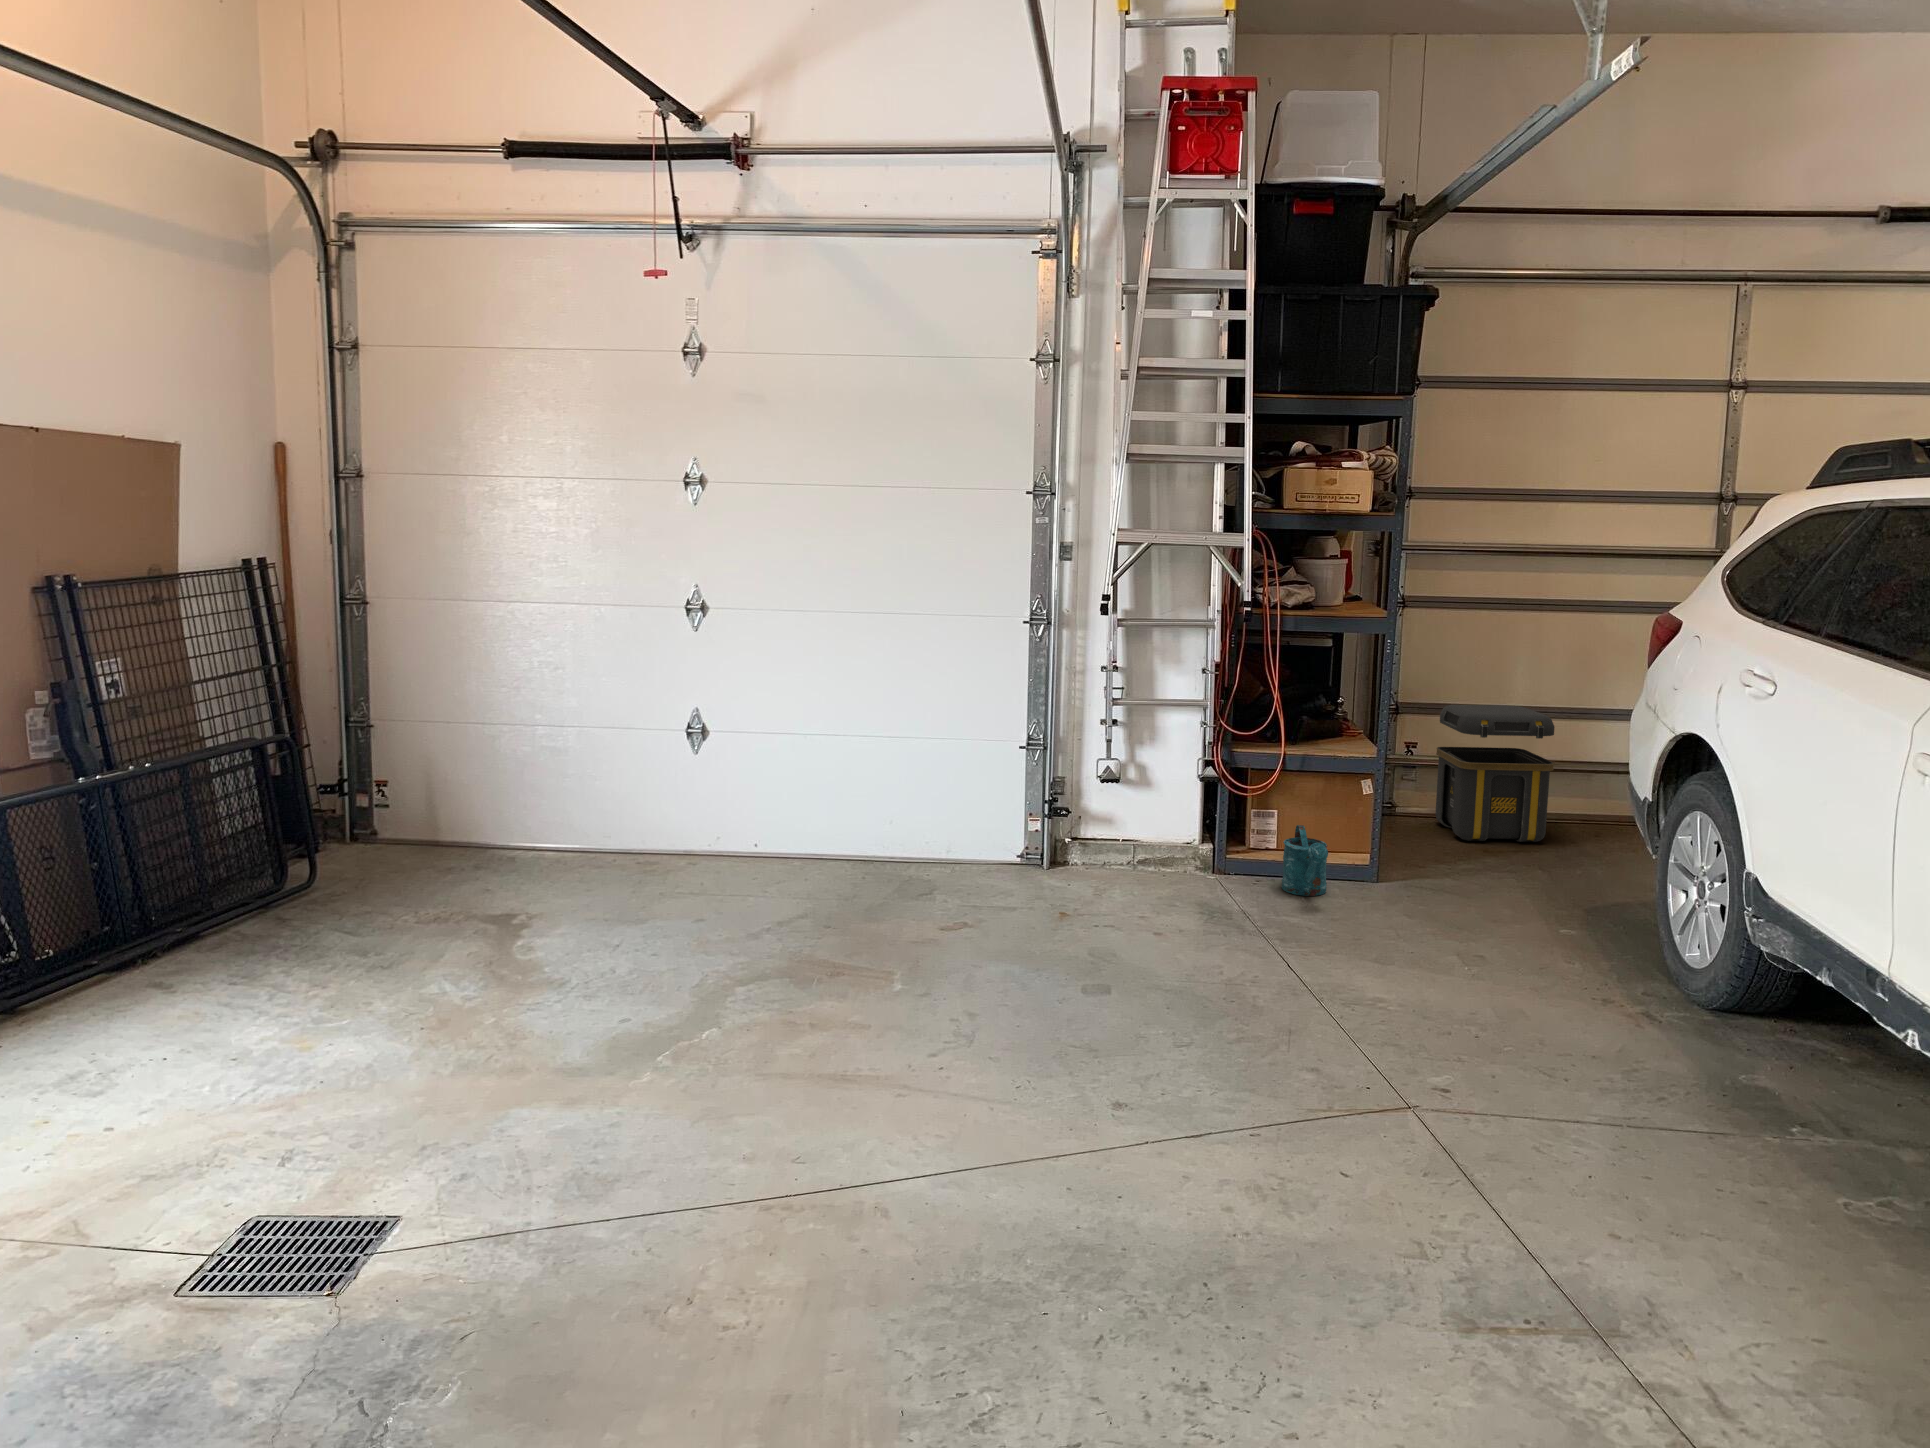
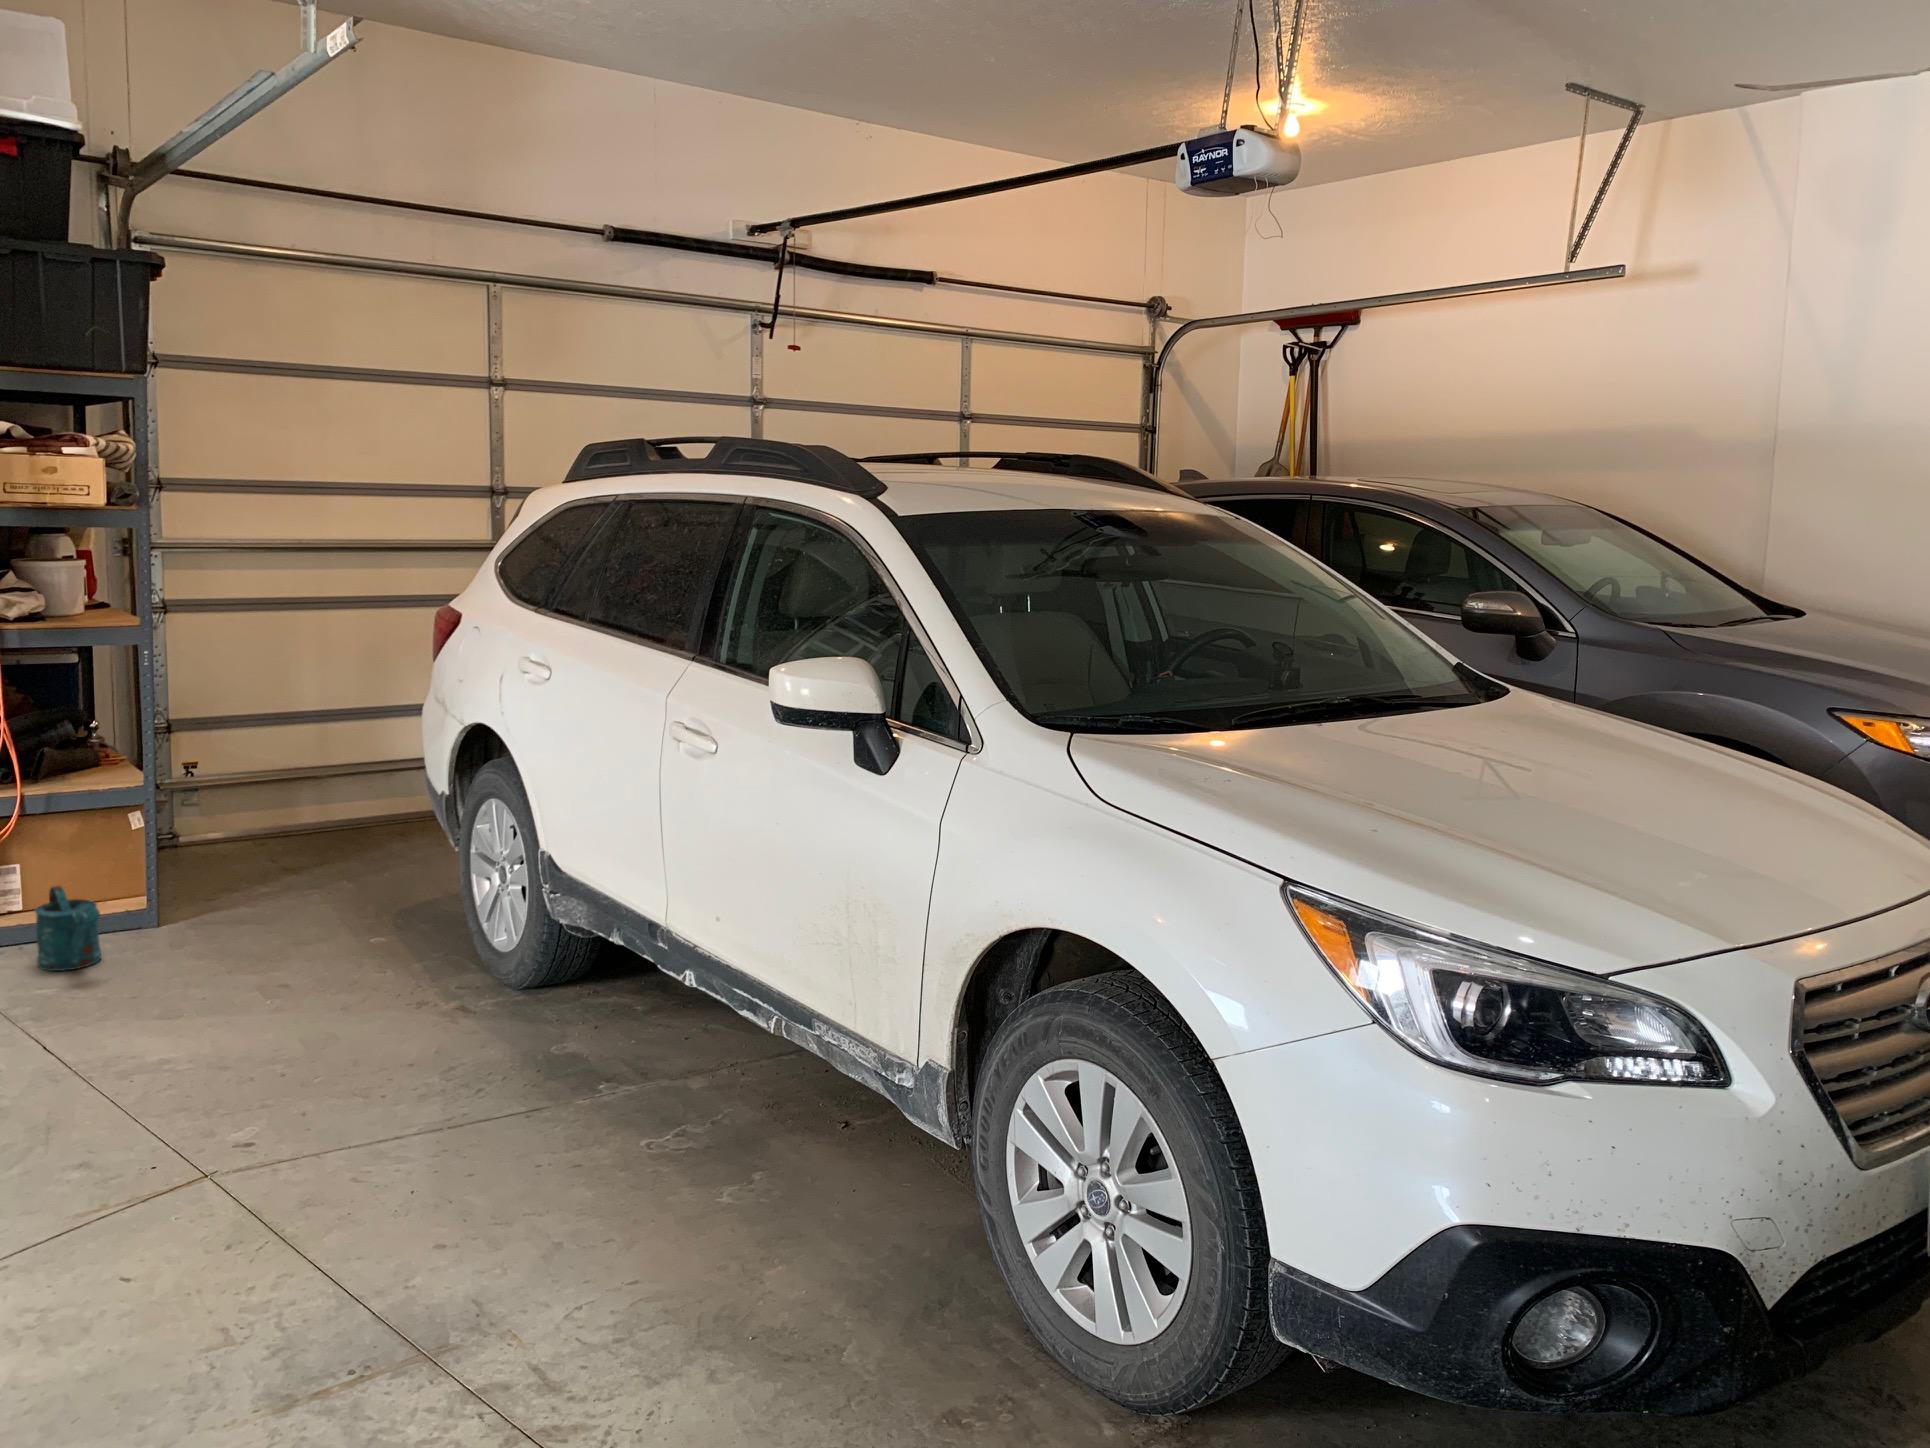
toolbox: present [1435,705,1555,842] -> none [222,710,357,864]

